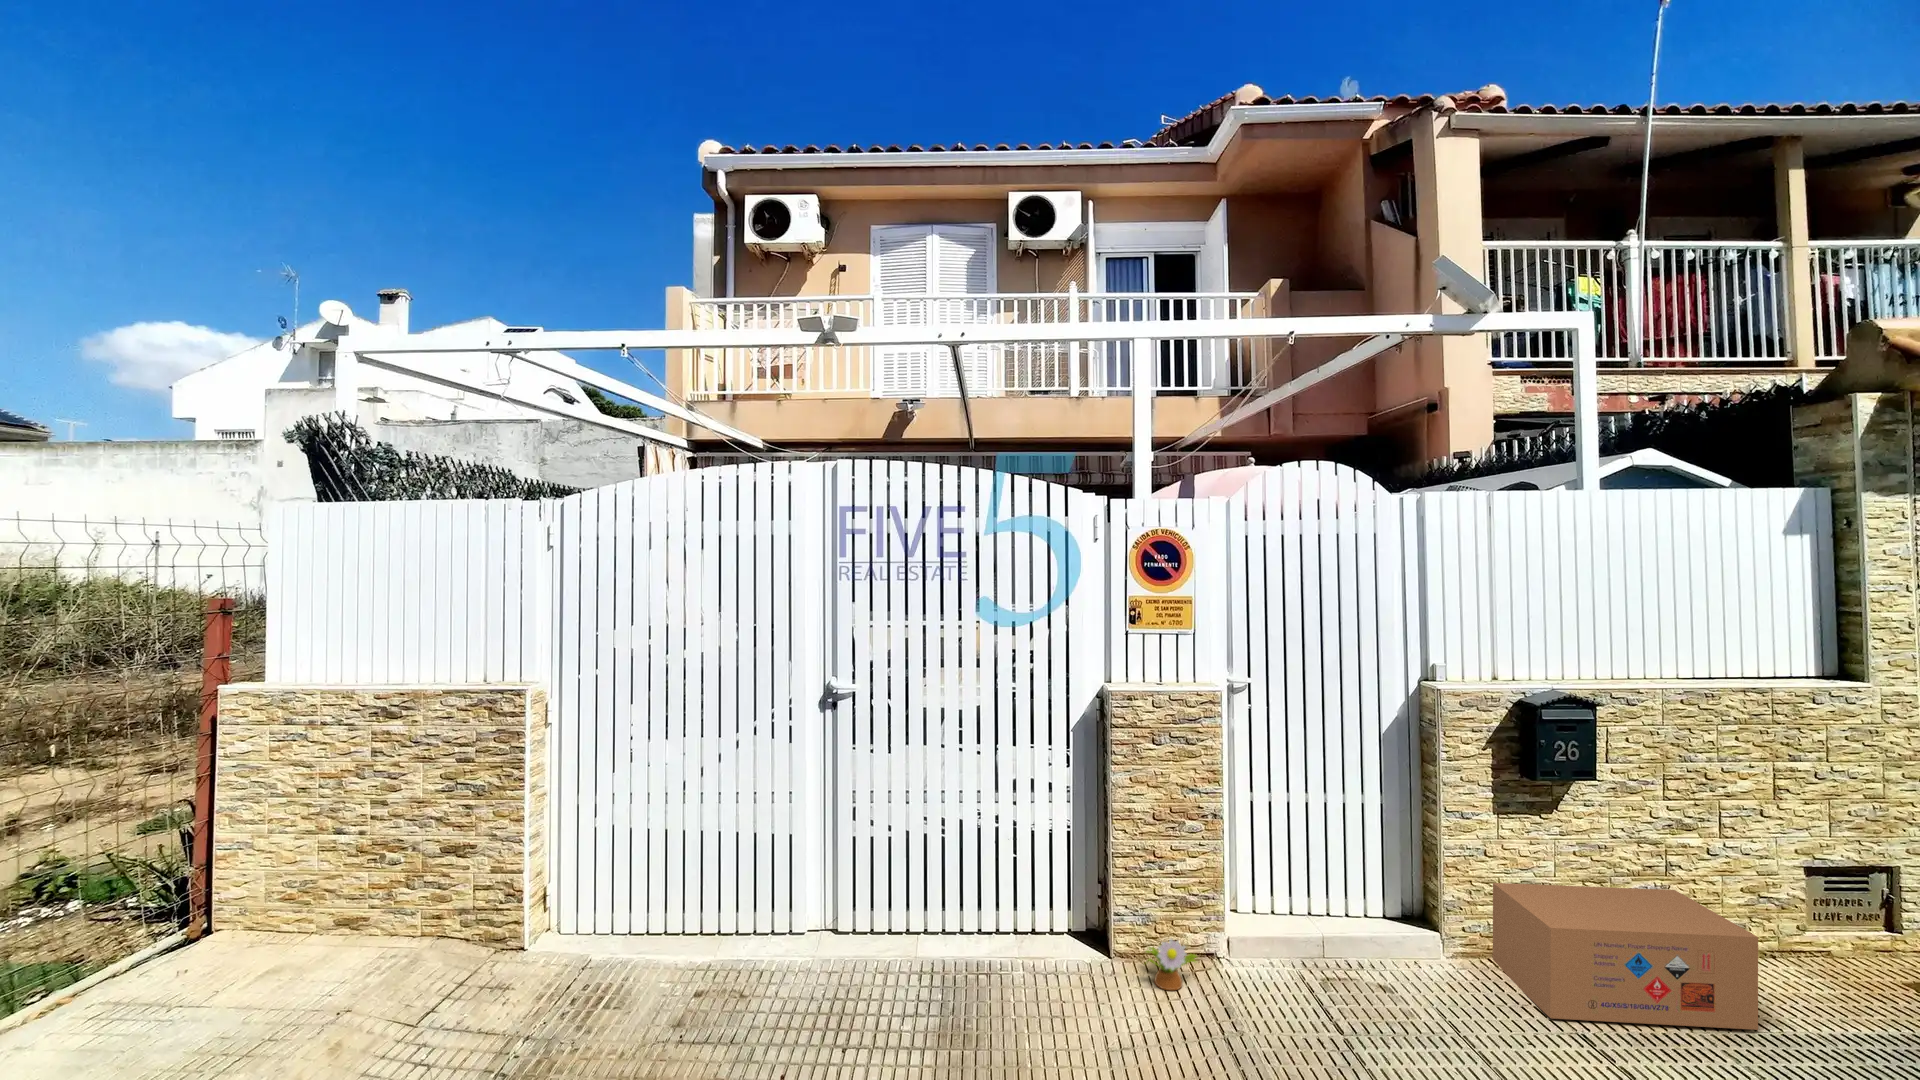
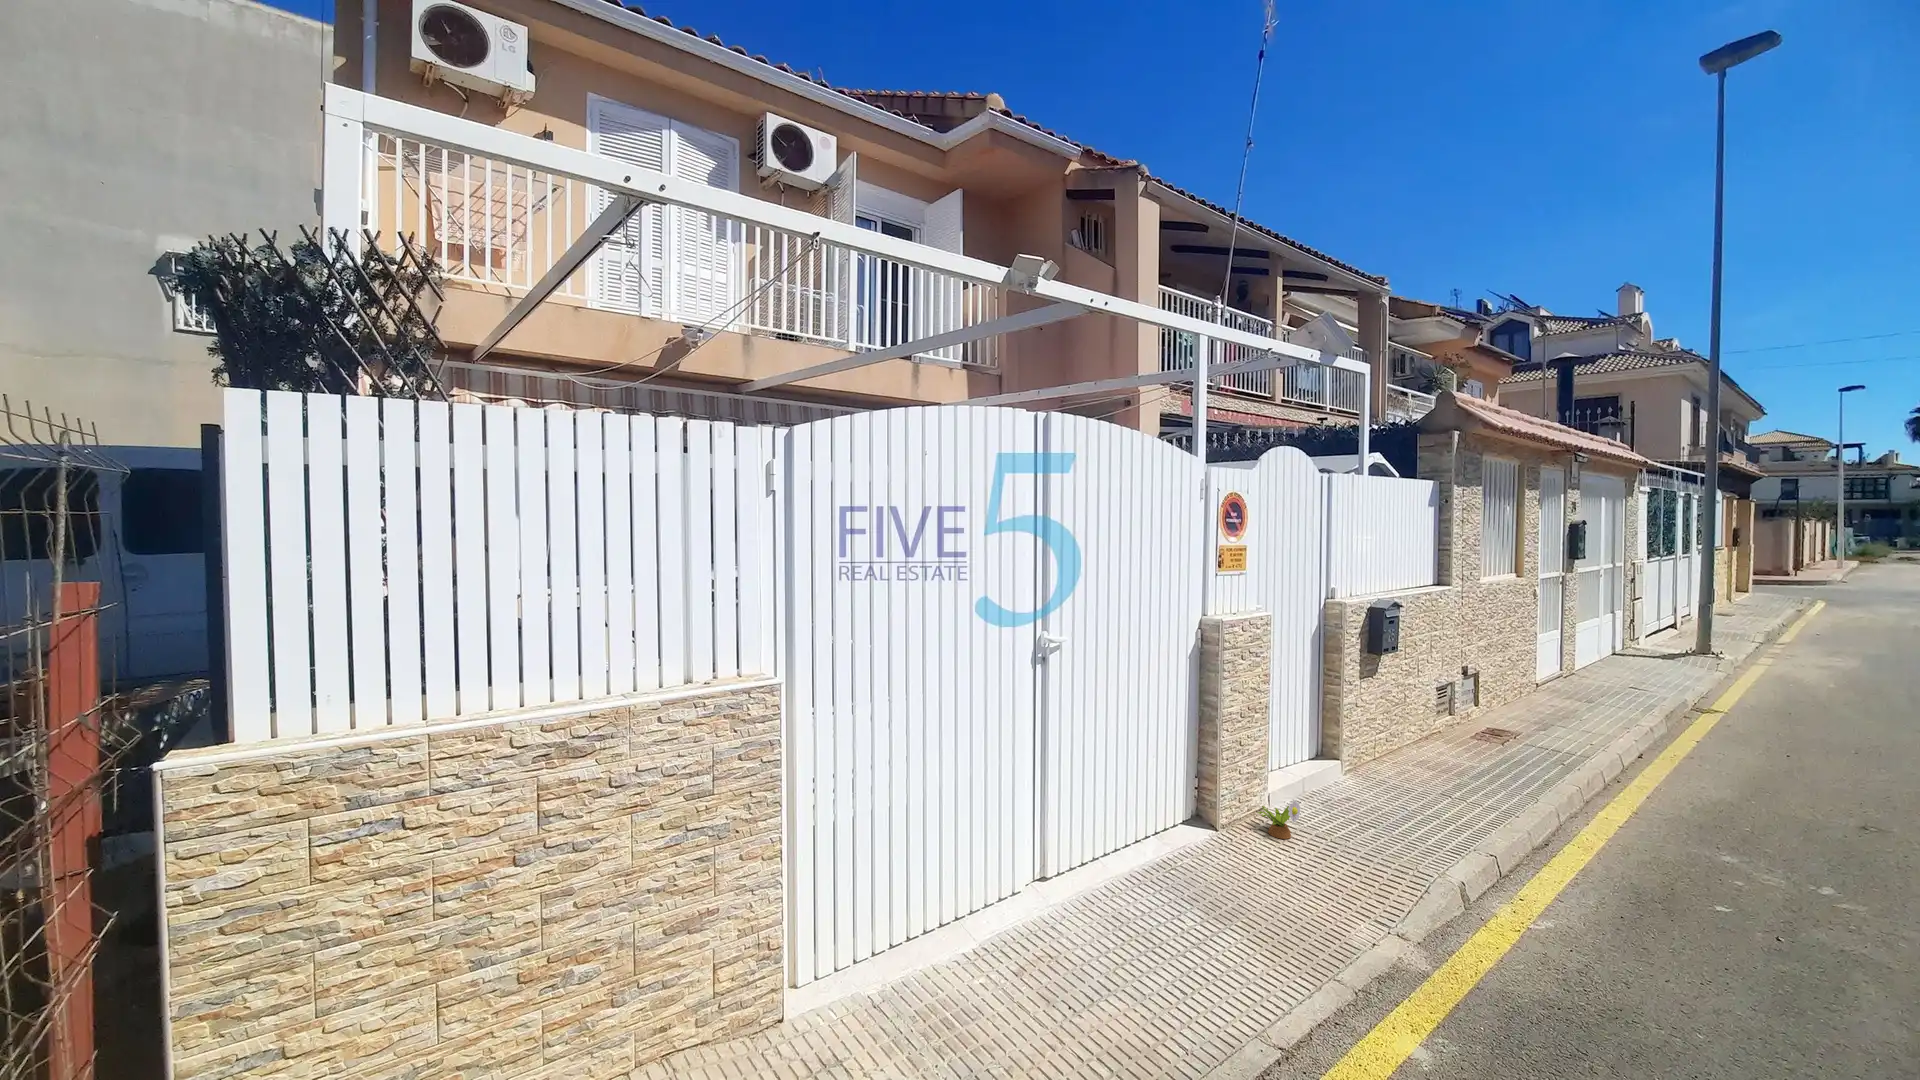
cardboard box: present [1493,883,1758,1030] -> none [1364,705,1488,791]

